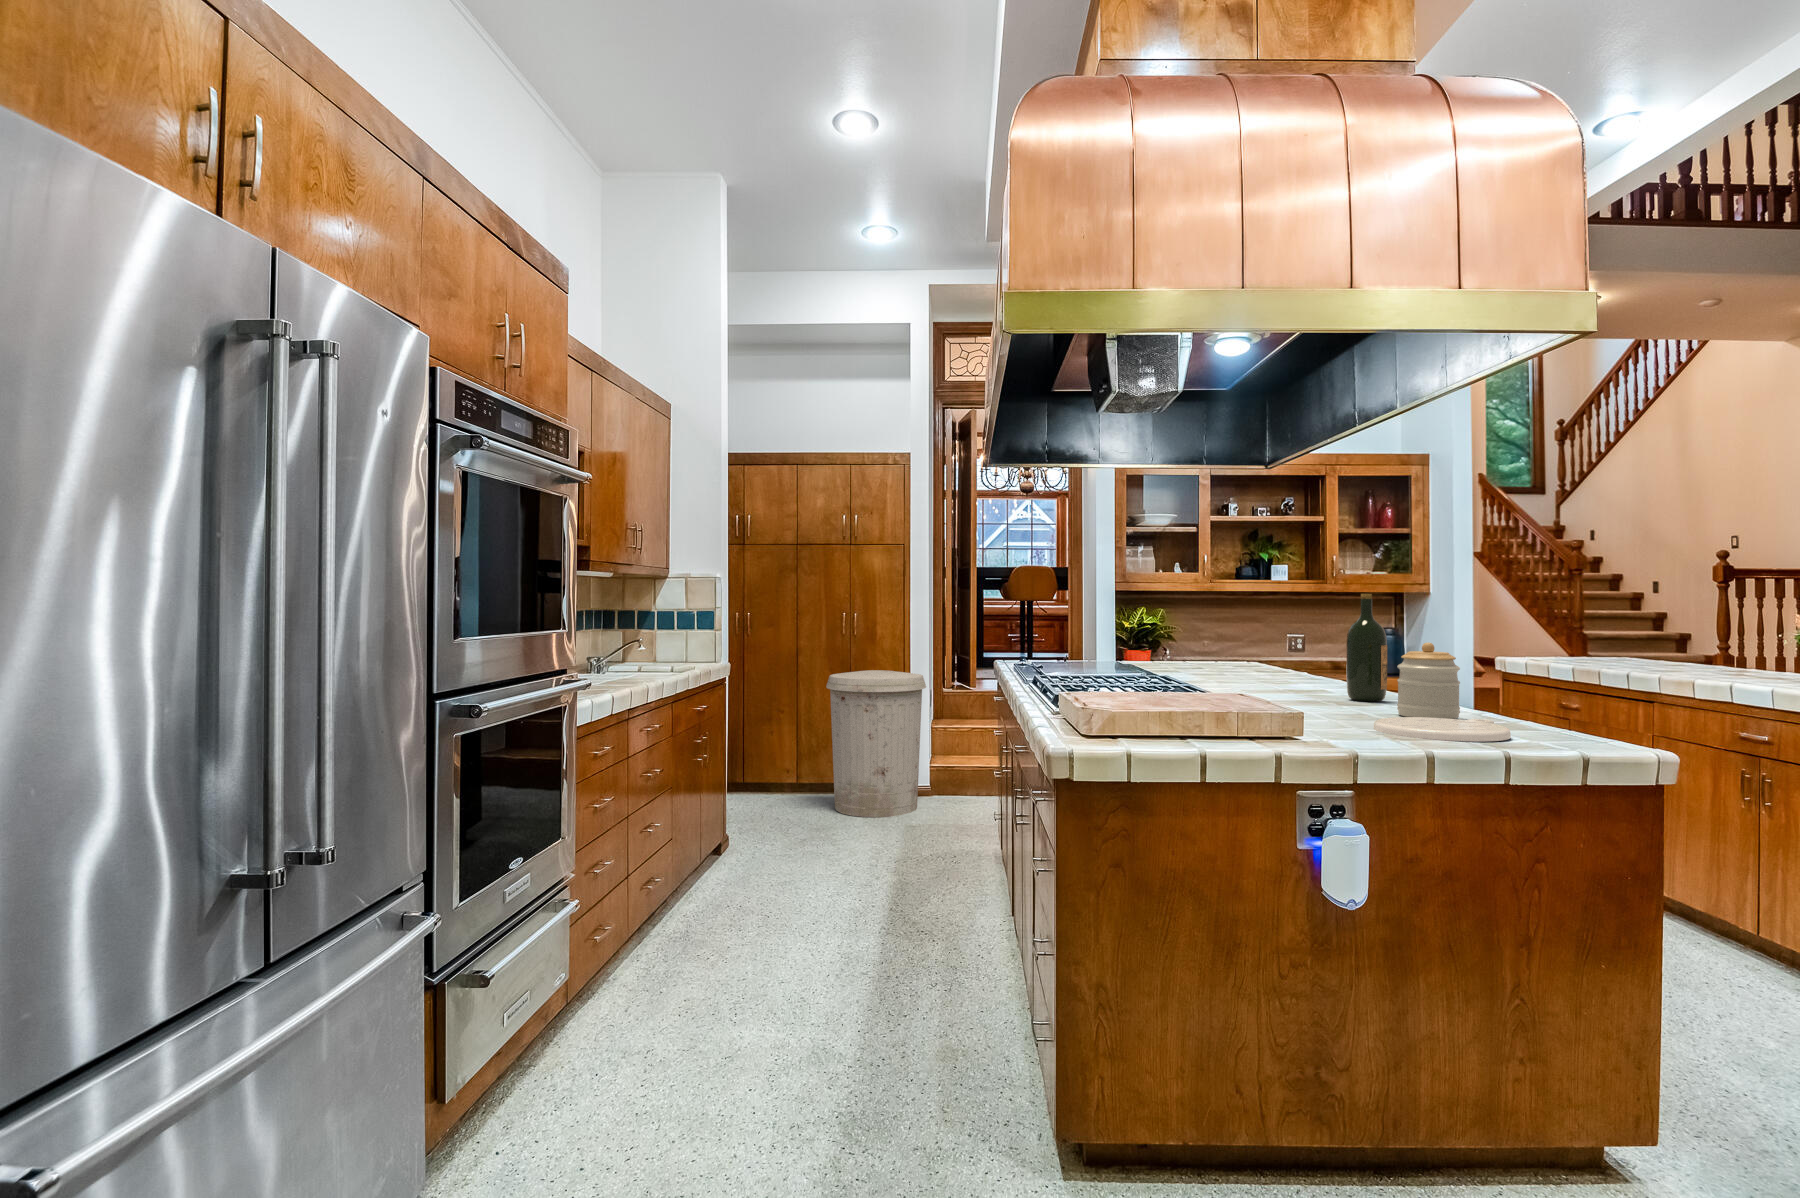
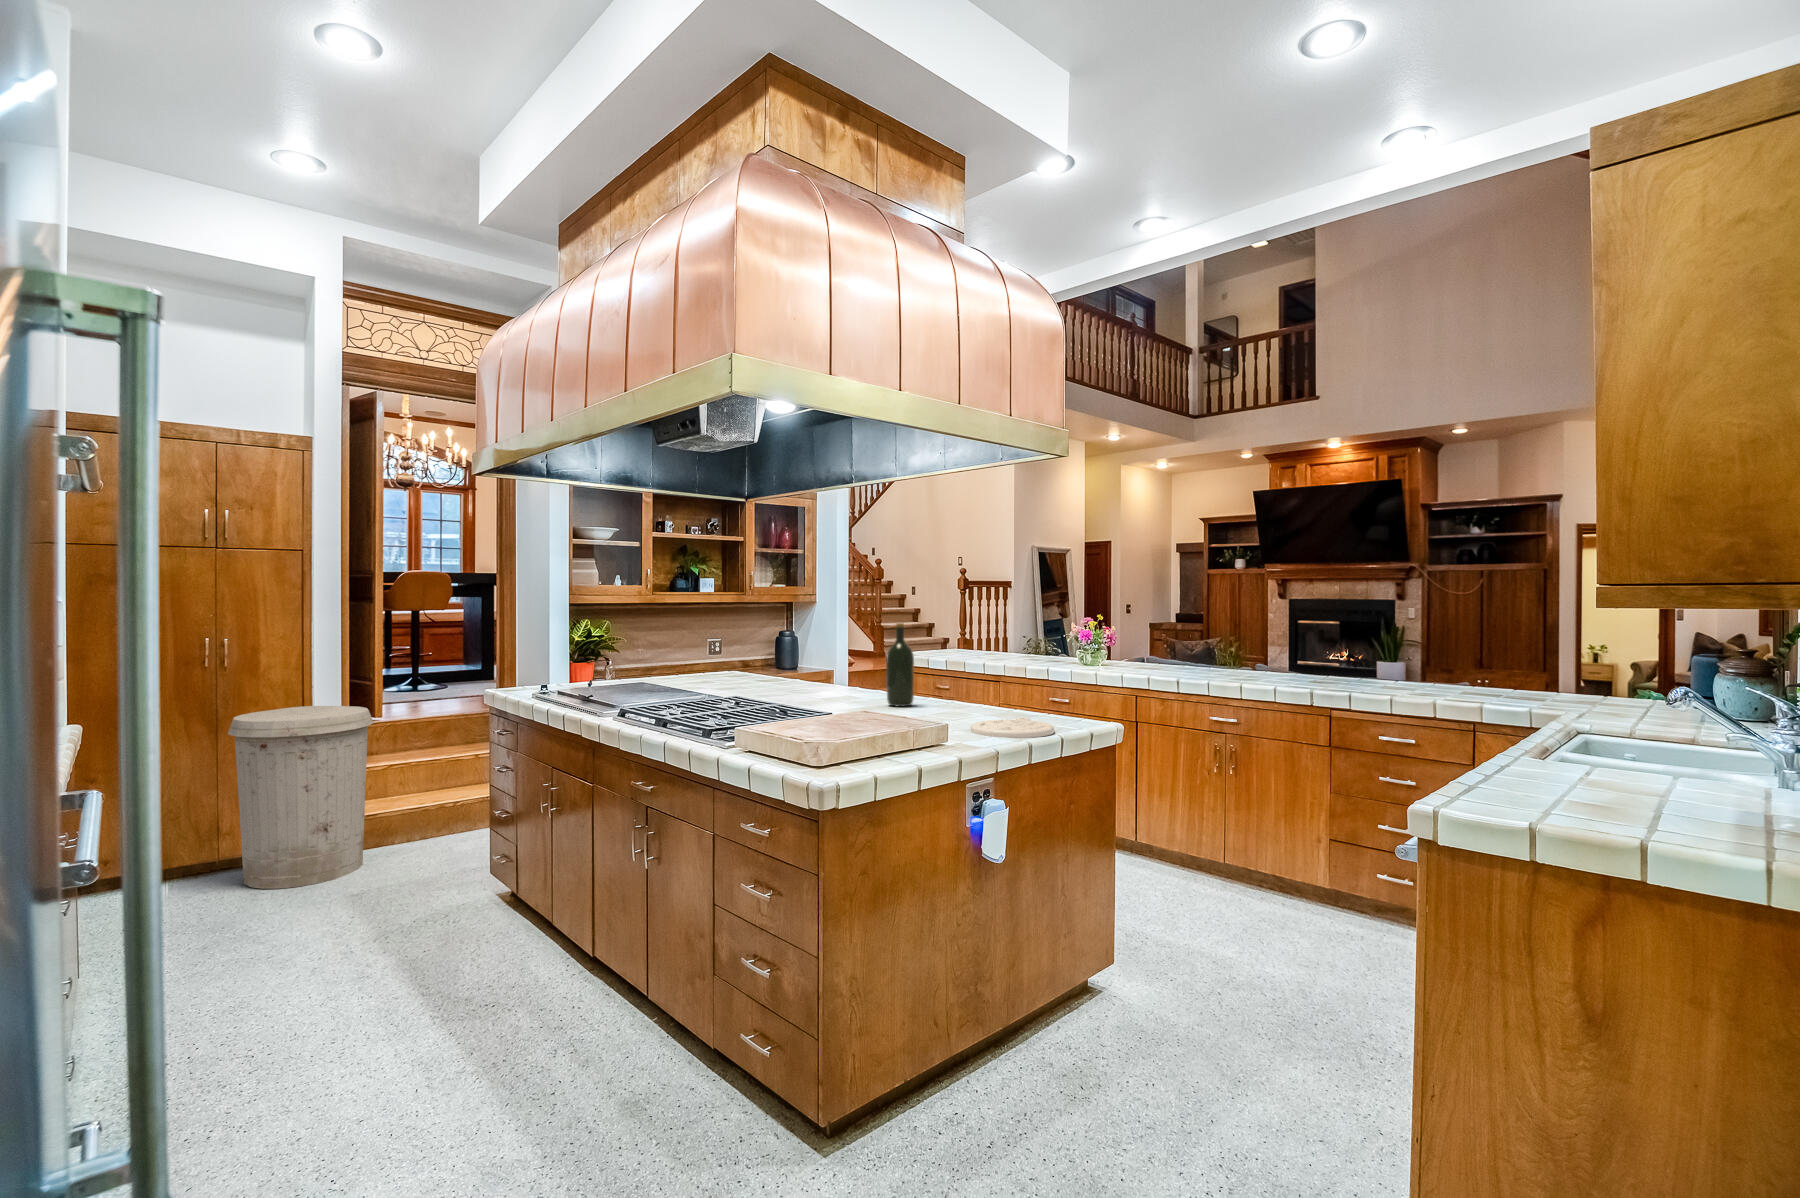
jar: present [1397,642,1460,719] -> none [951,663,990,719]

